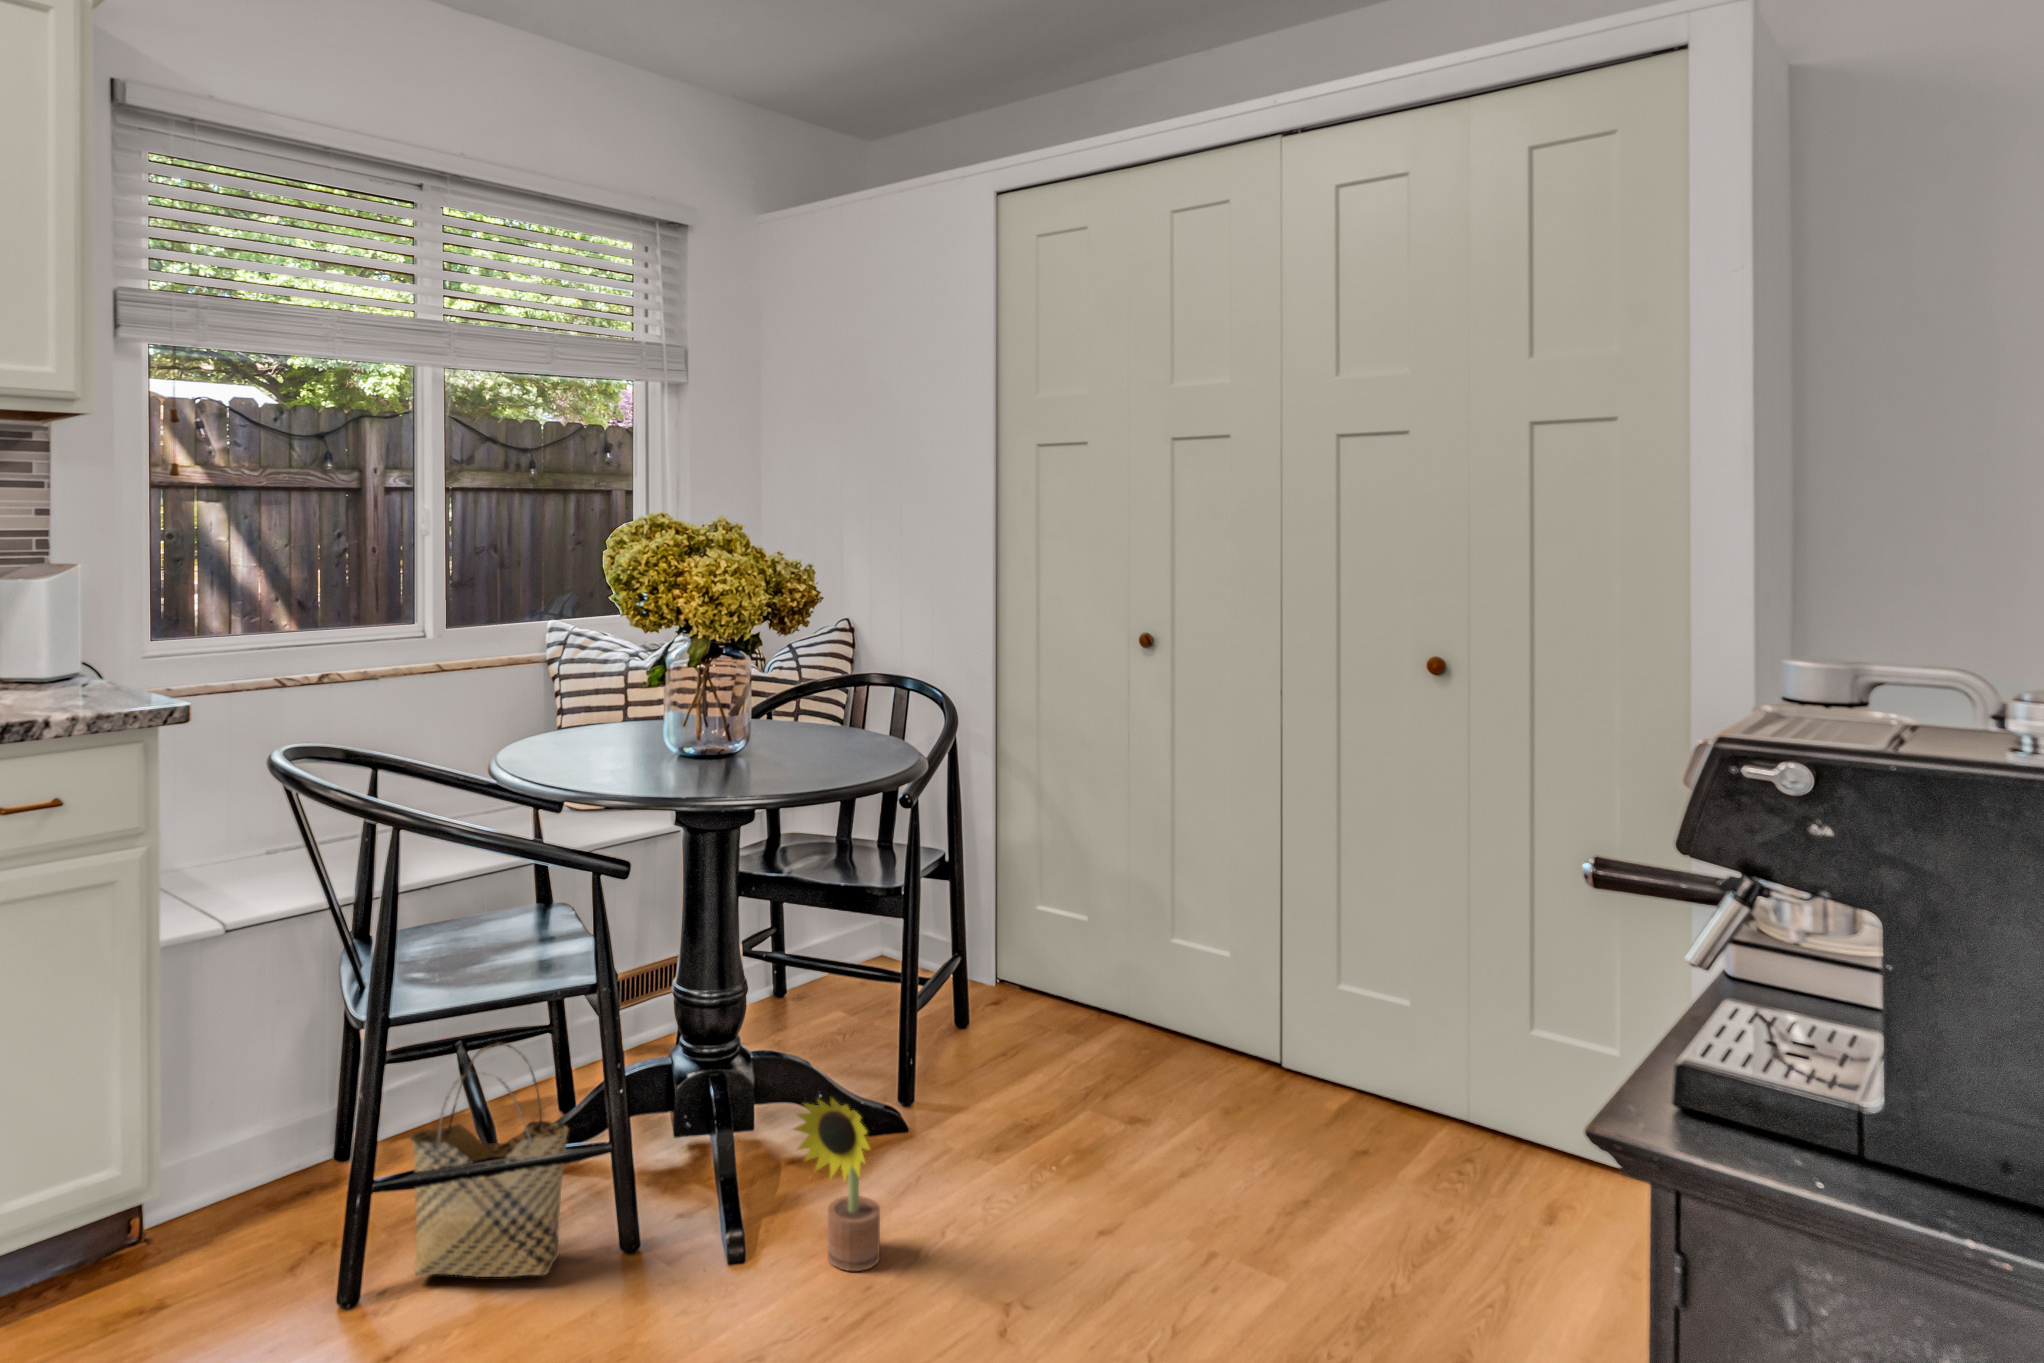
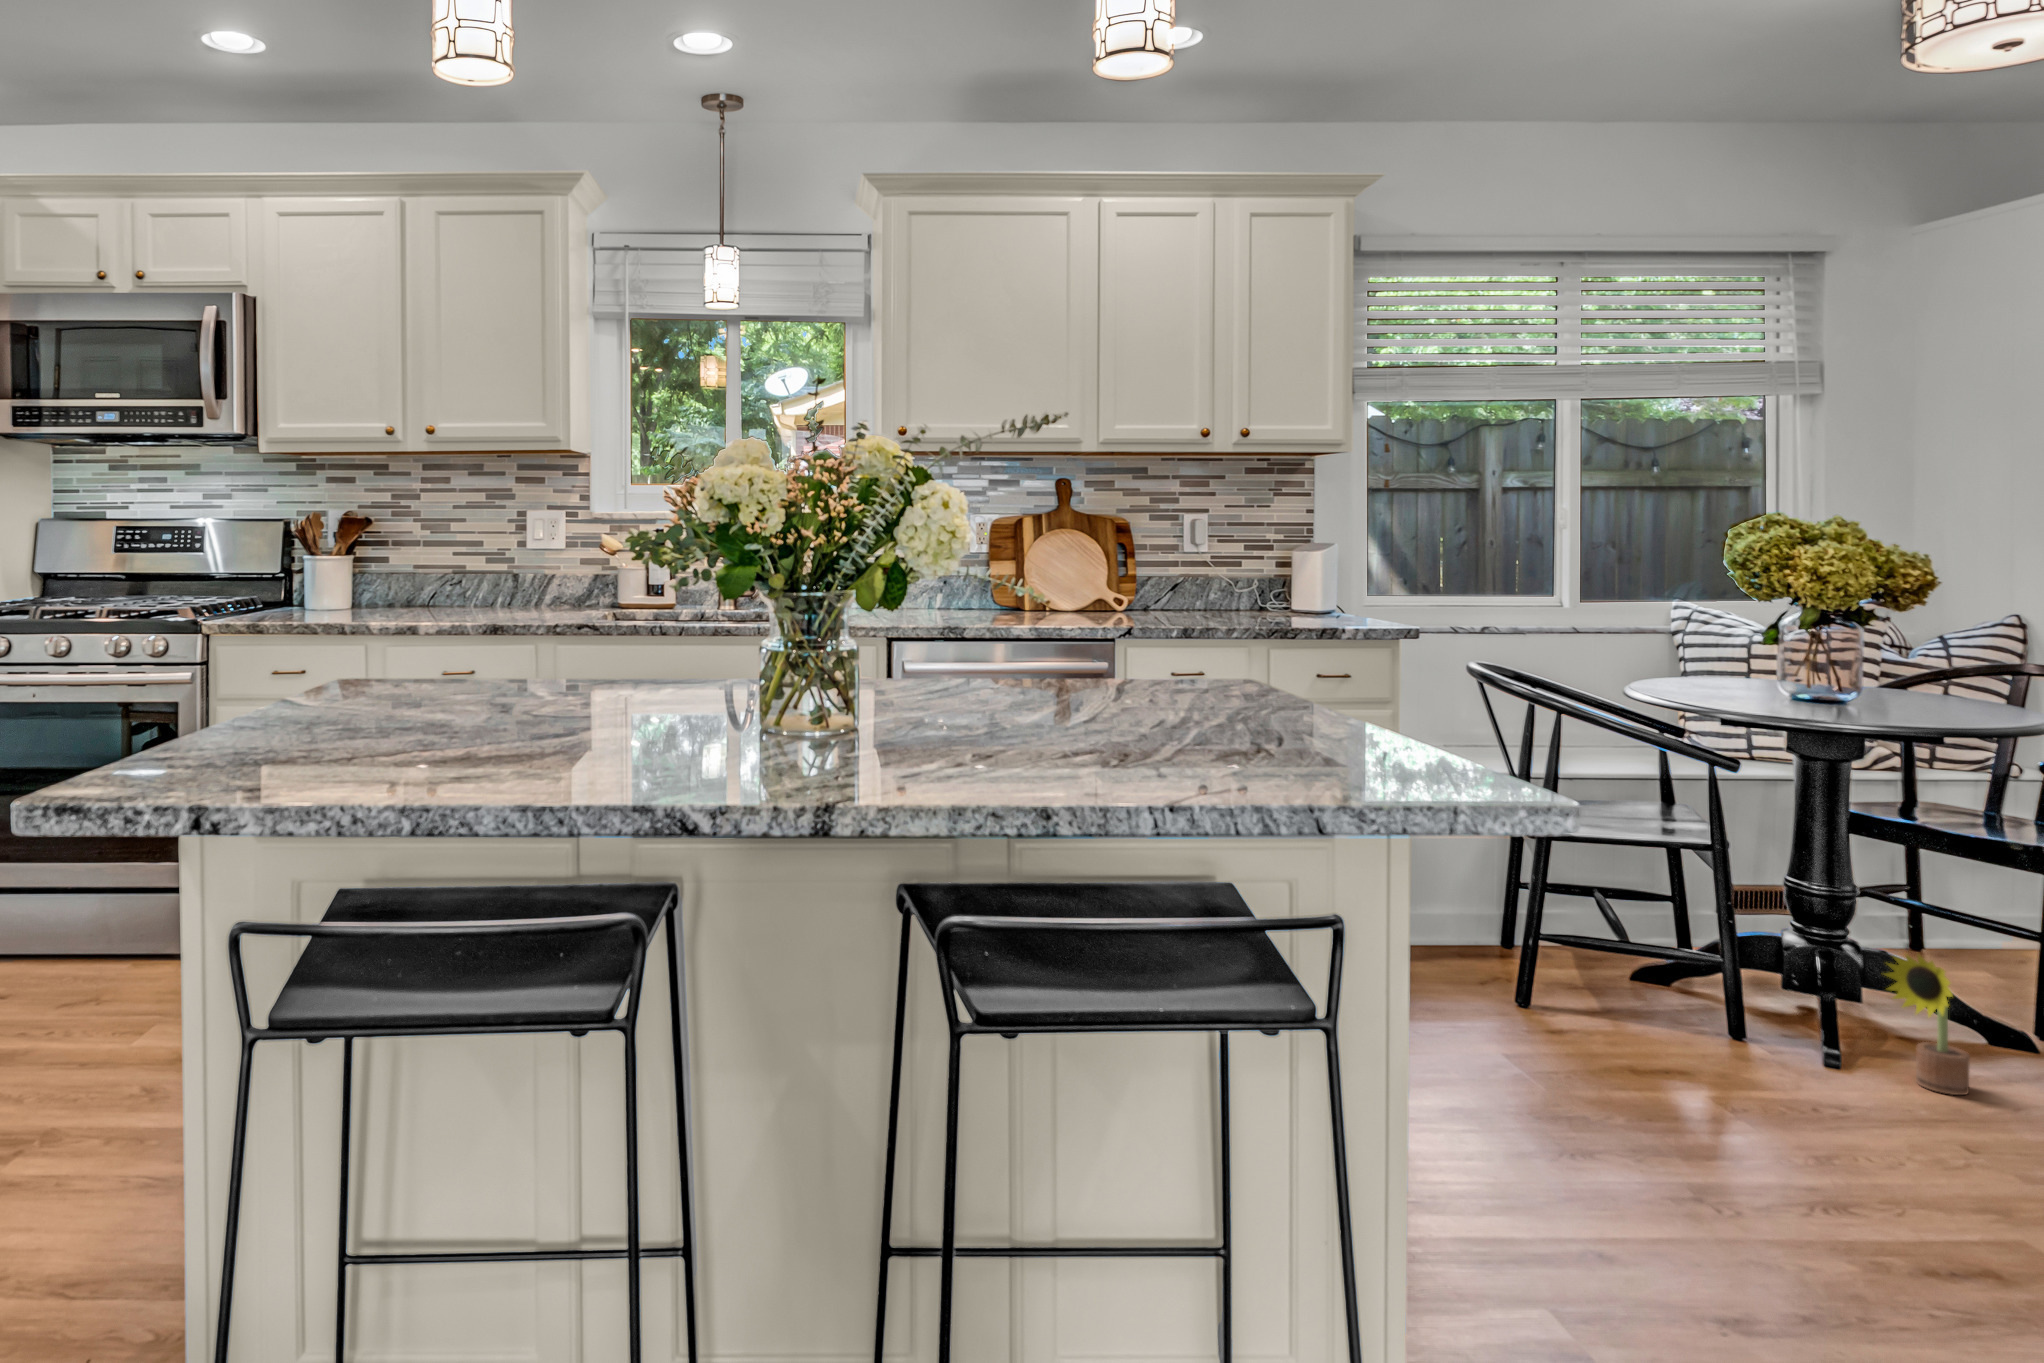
woven basket: present [410,1042,569,1277] -> none [1566,873,1687,1028]

